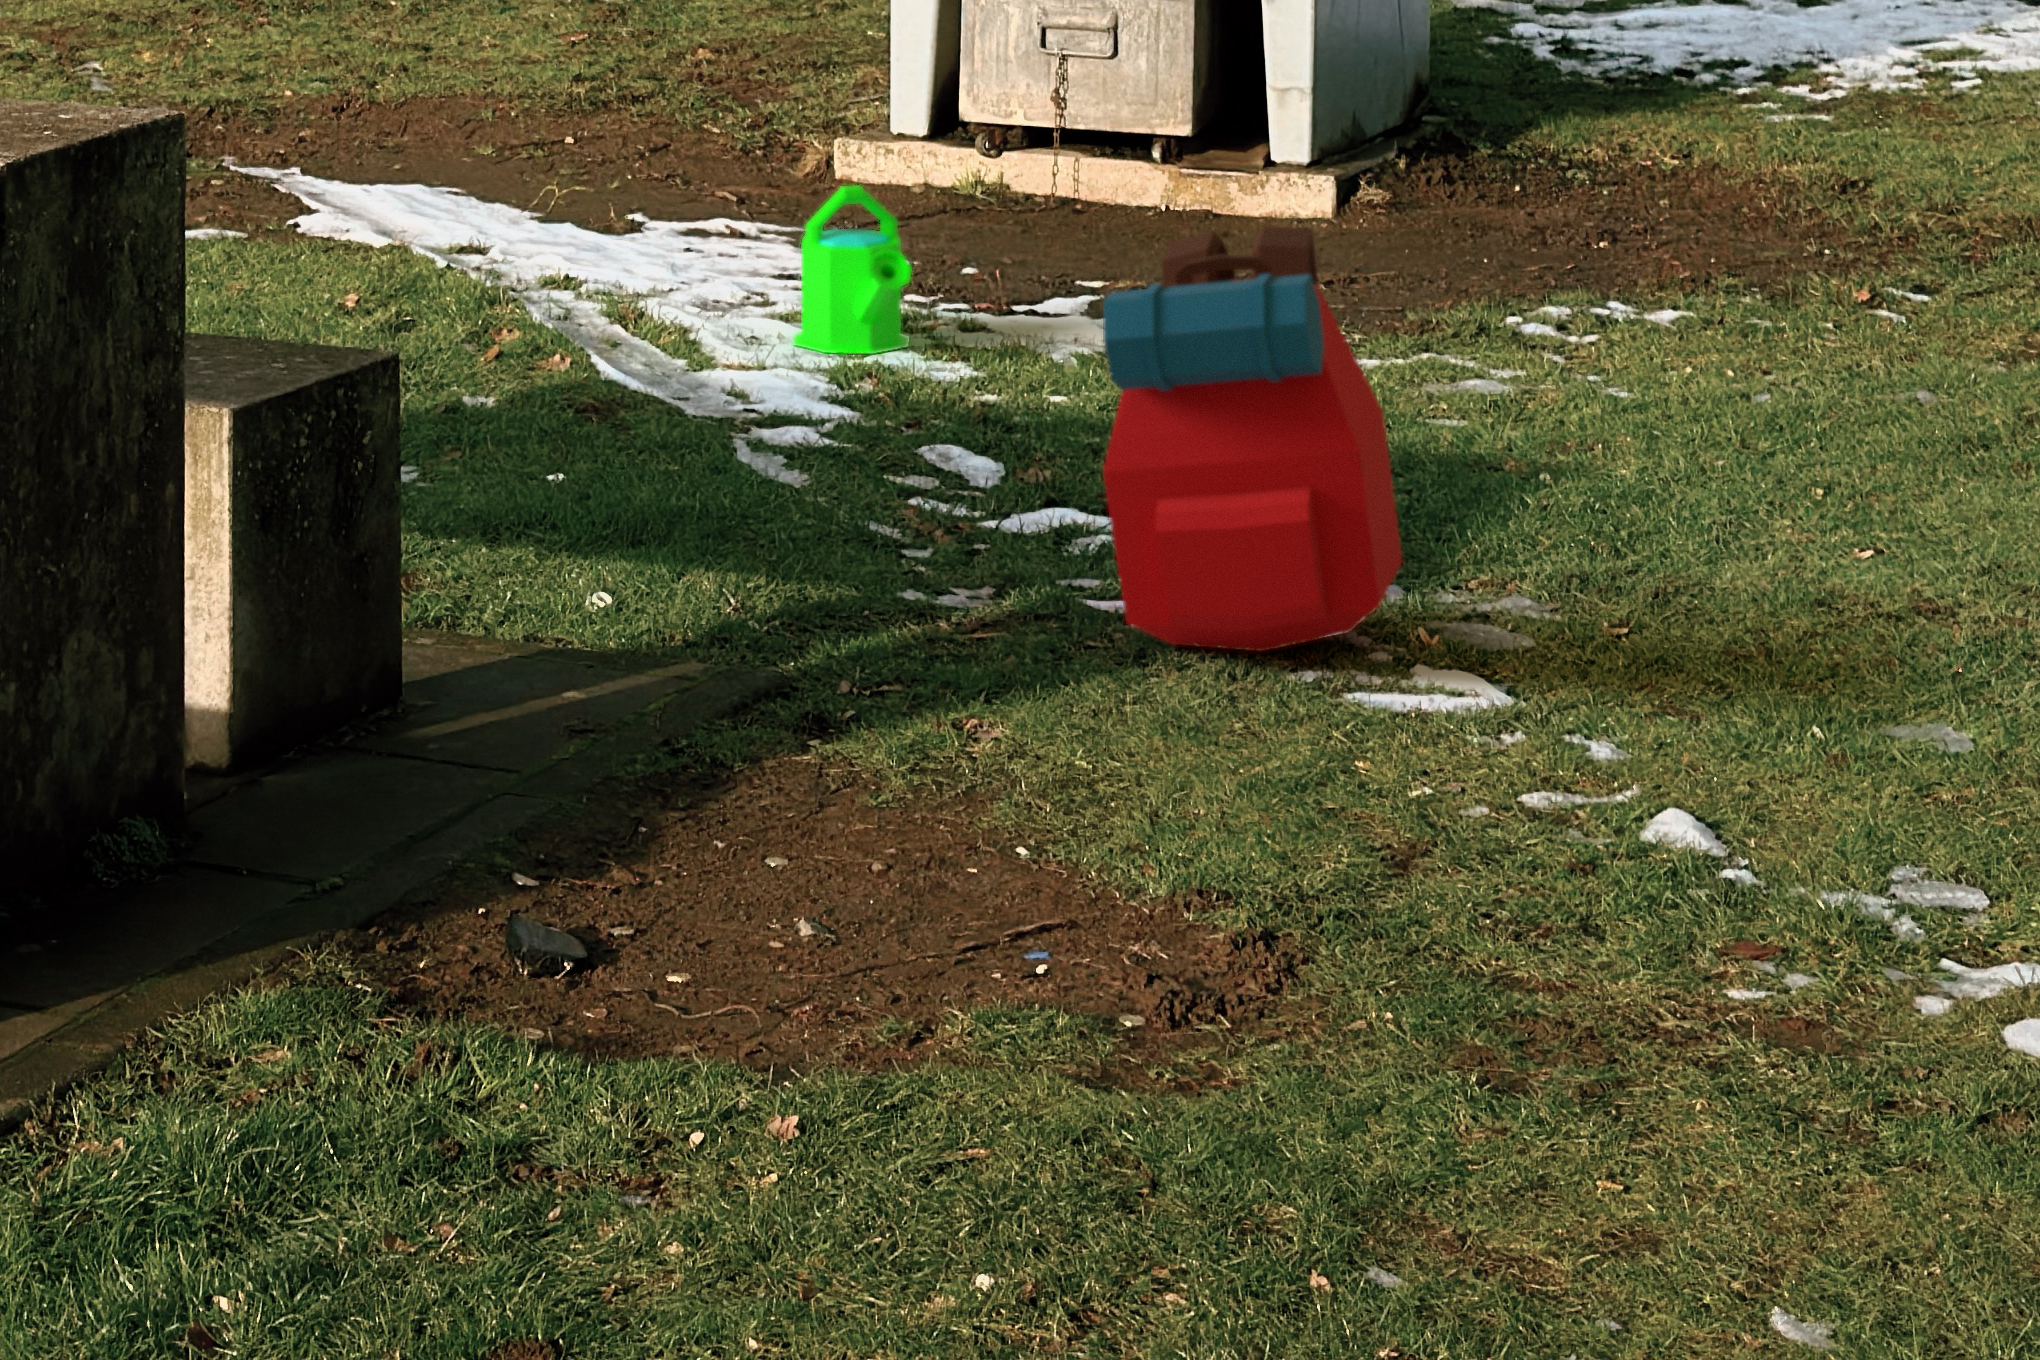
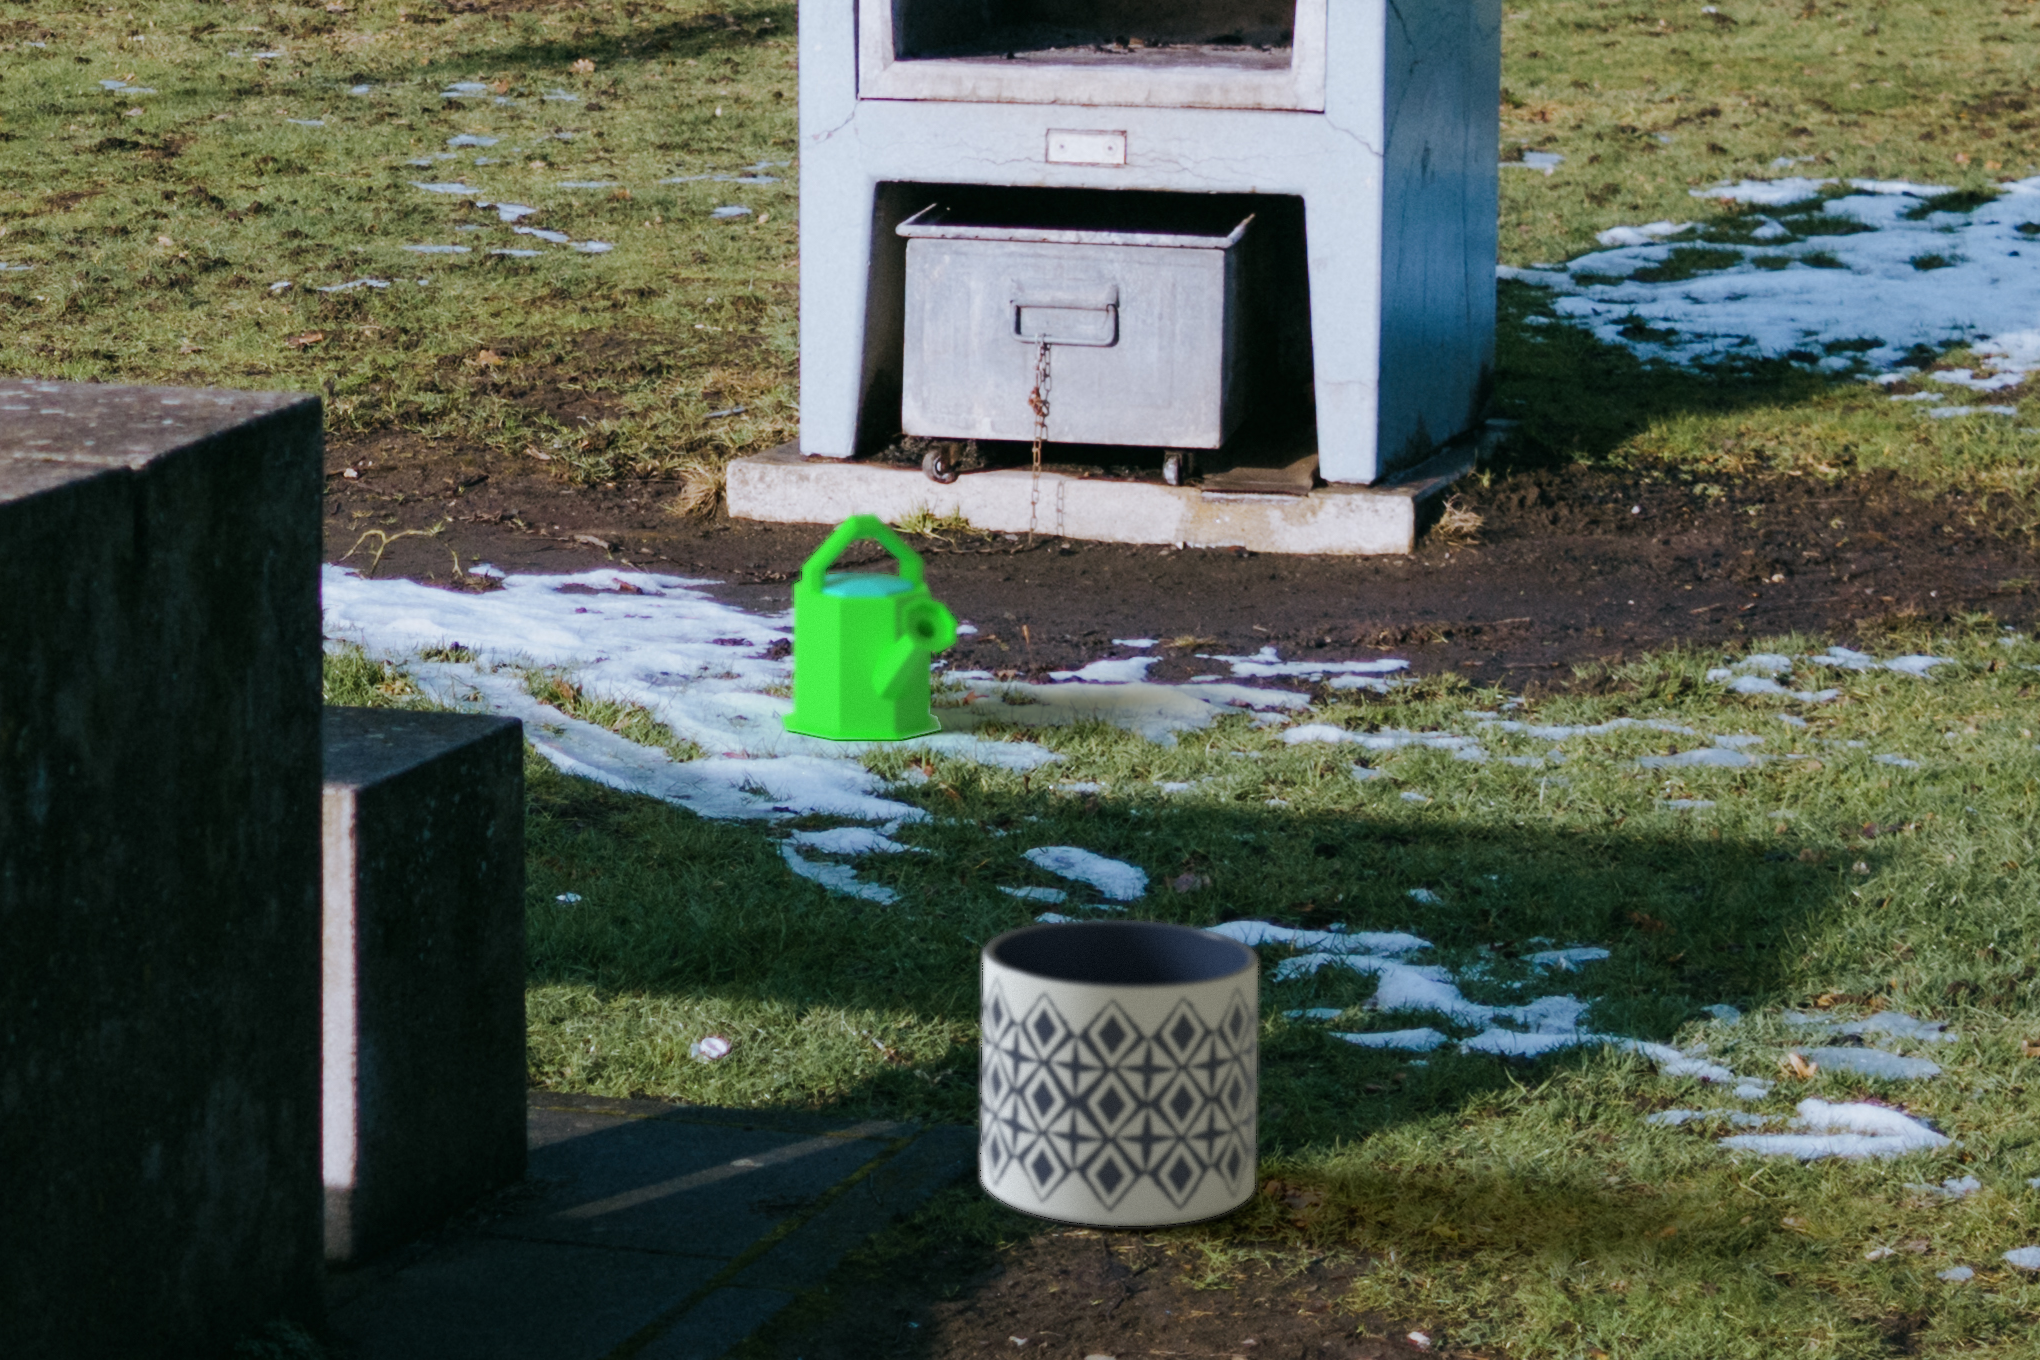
backpack: present [1103,226,1403,651] -> none [1465,550,1850,1124]
planter: none [725,492,923,718] -> present [981,920,1258,1226]

